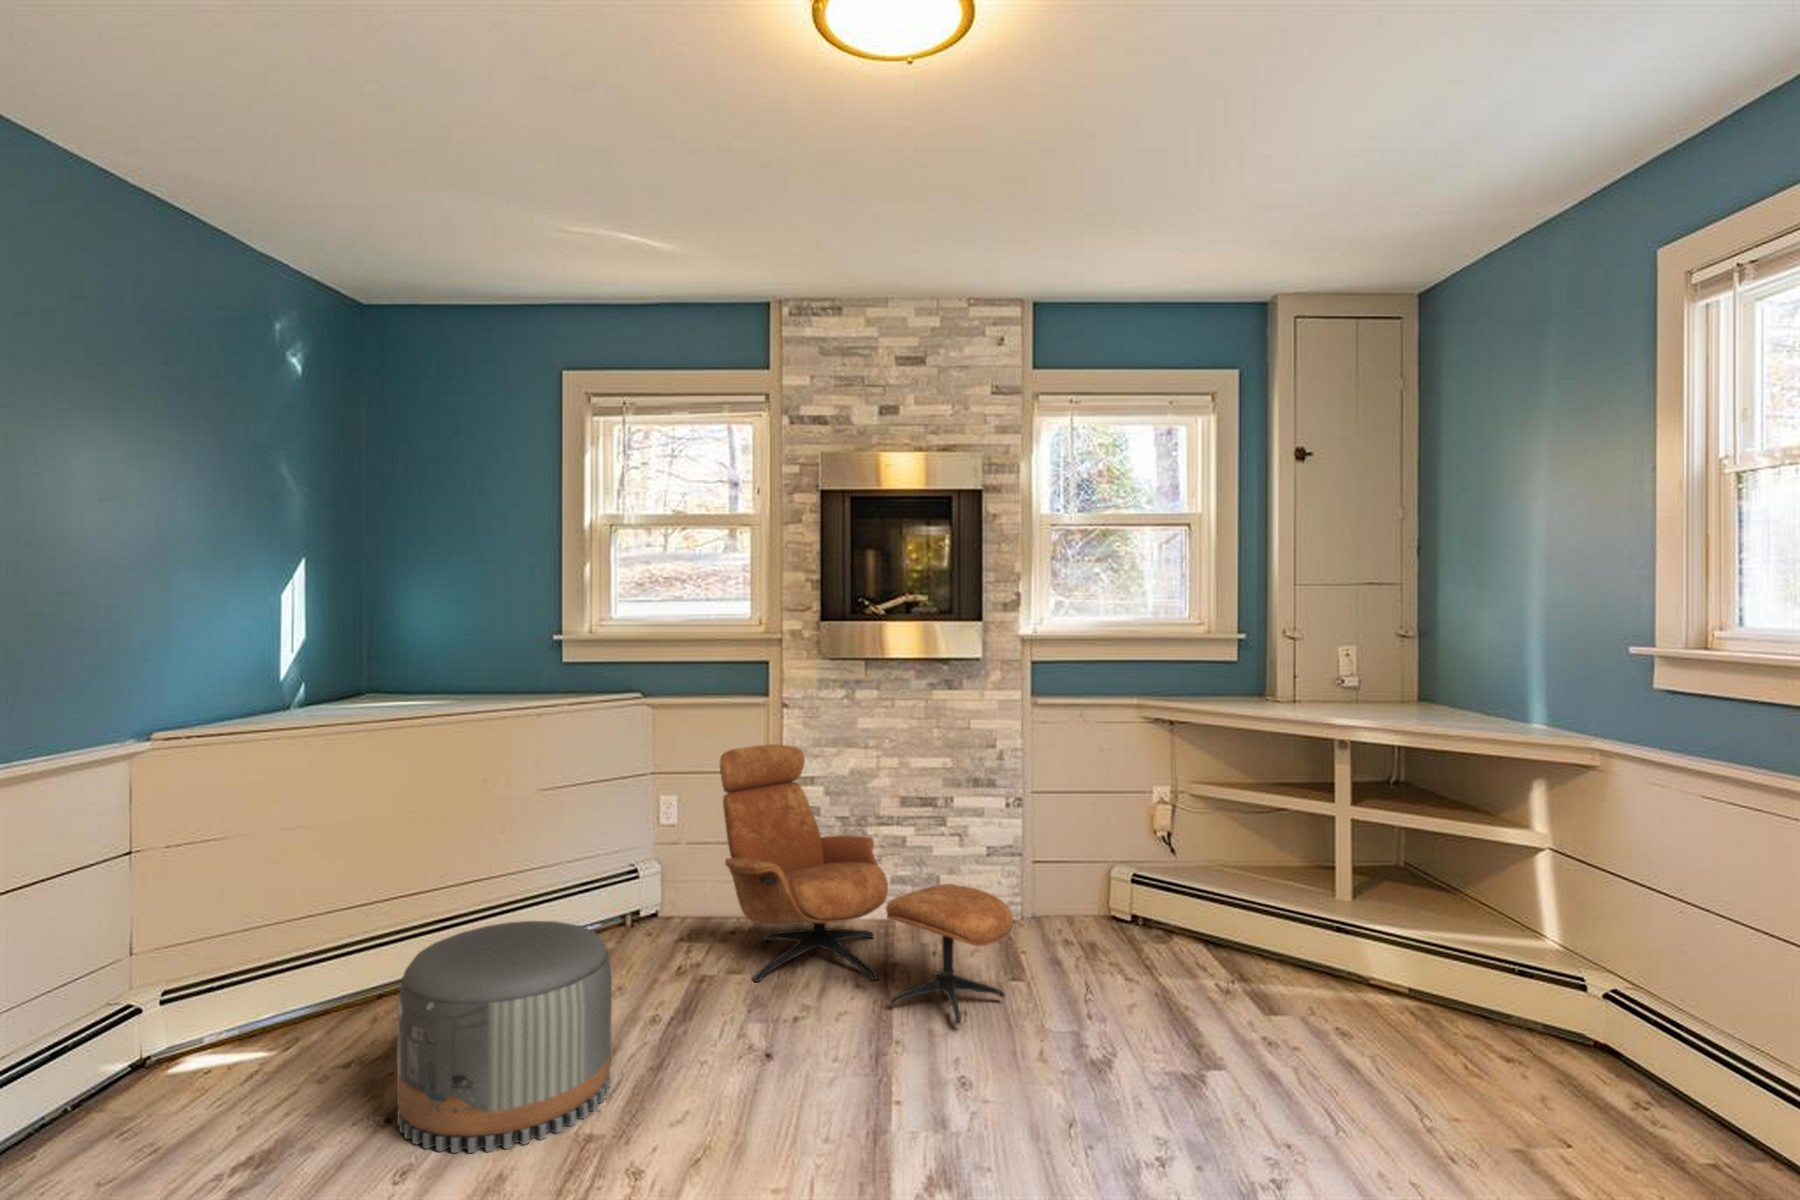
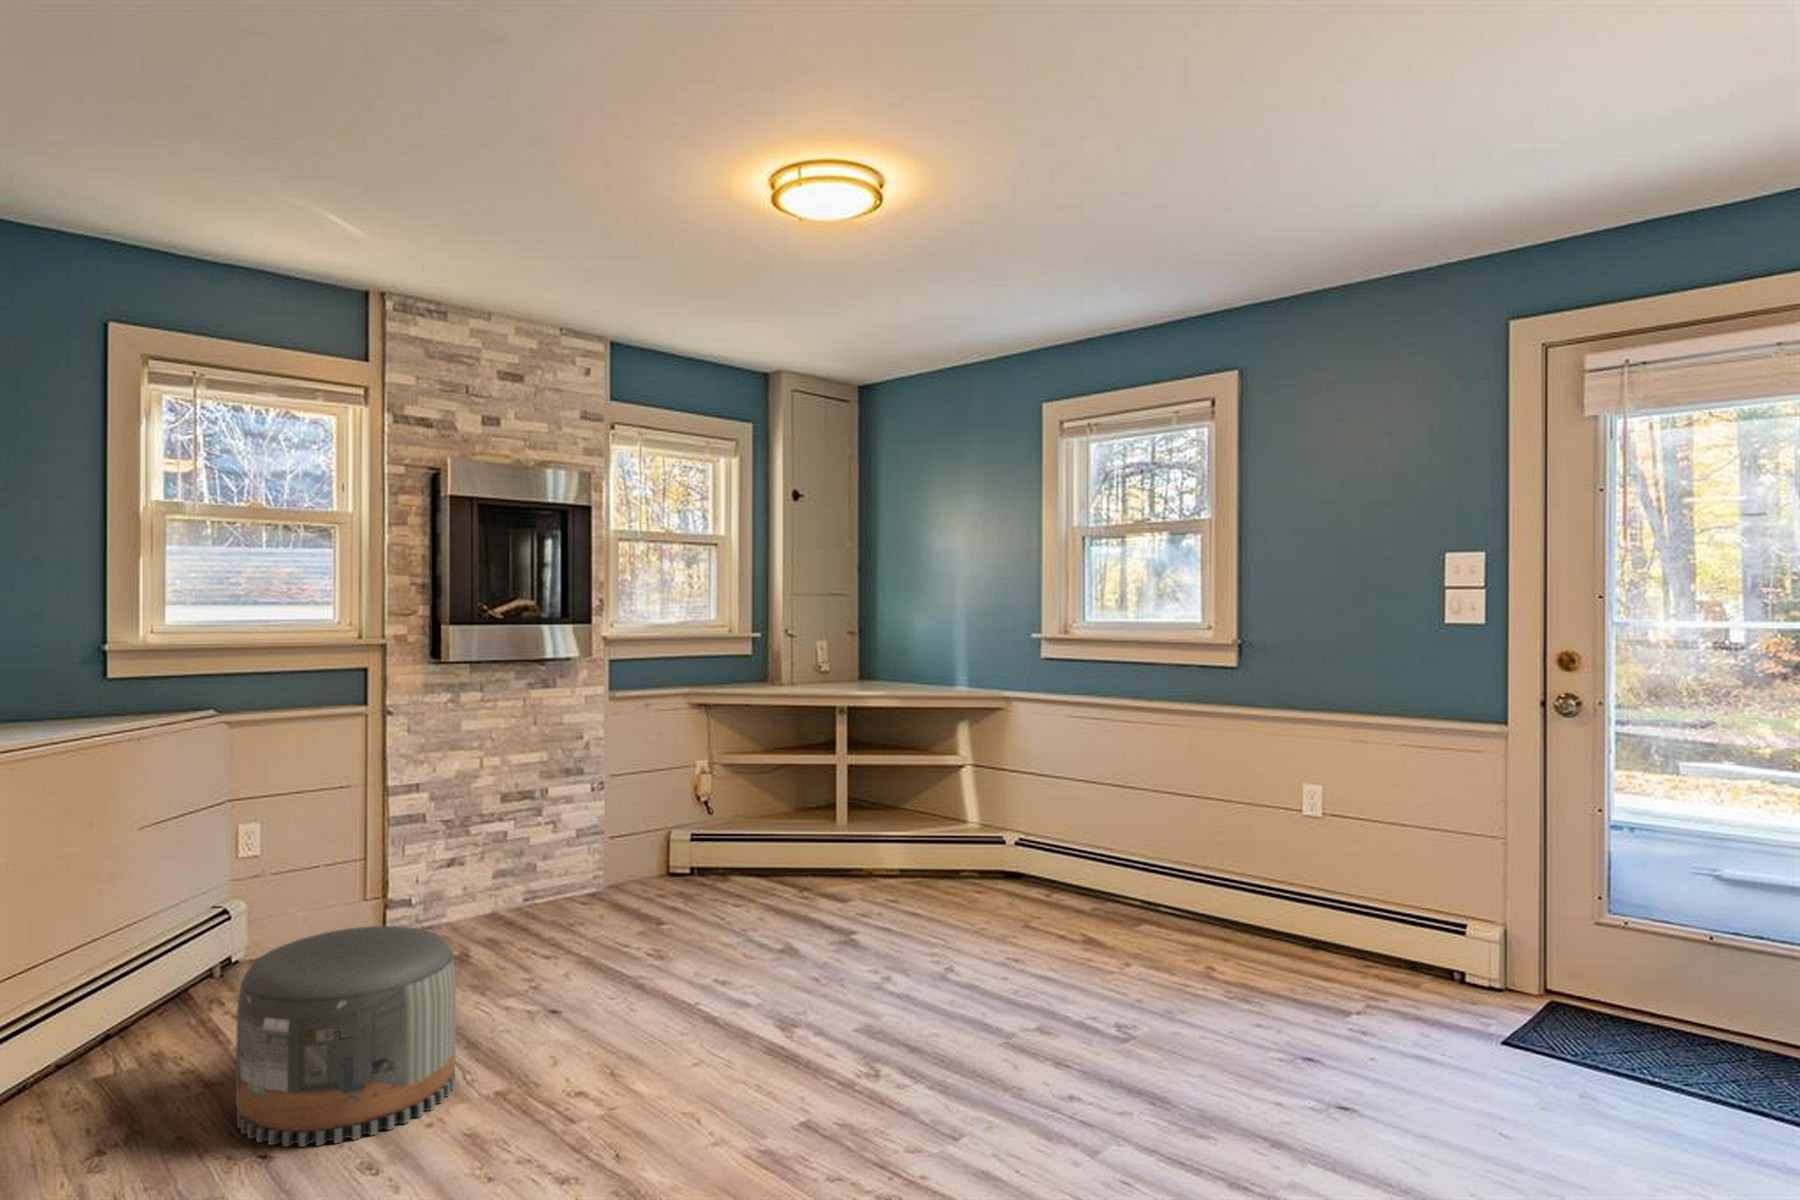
lounge chair: present [720,744,1013,1024] -> none [354,753,693,976]

